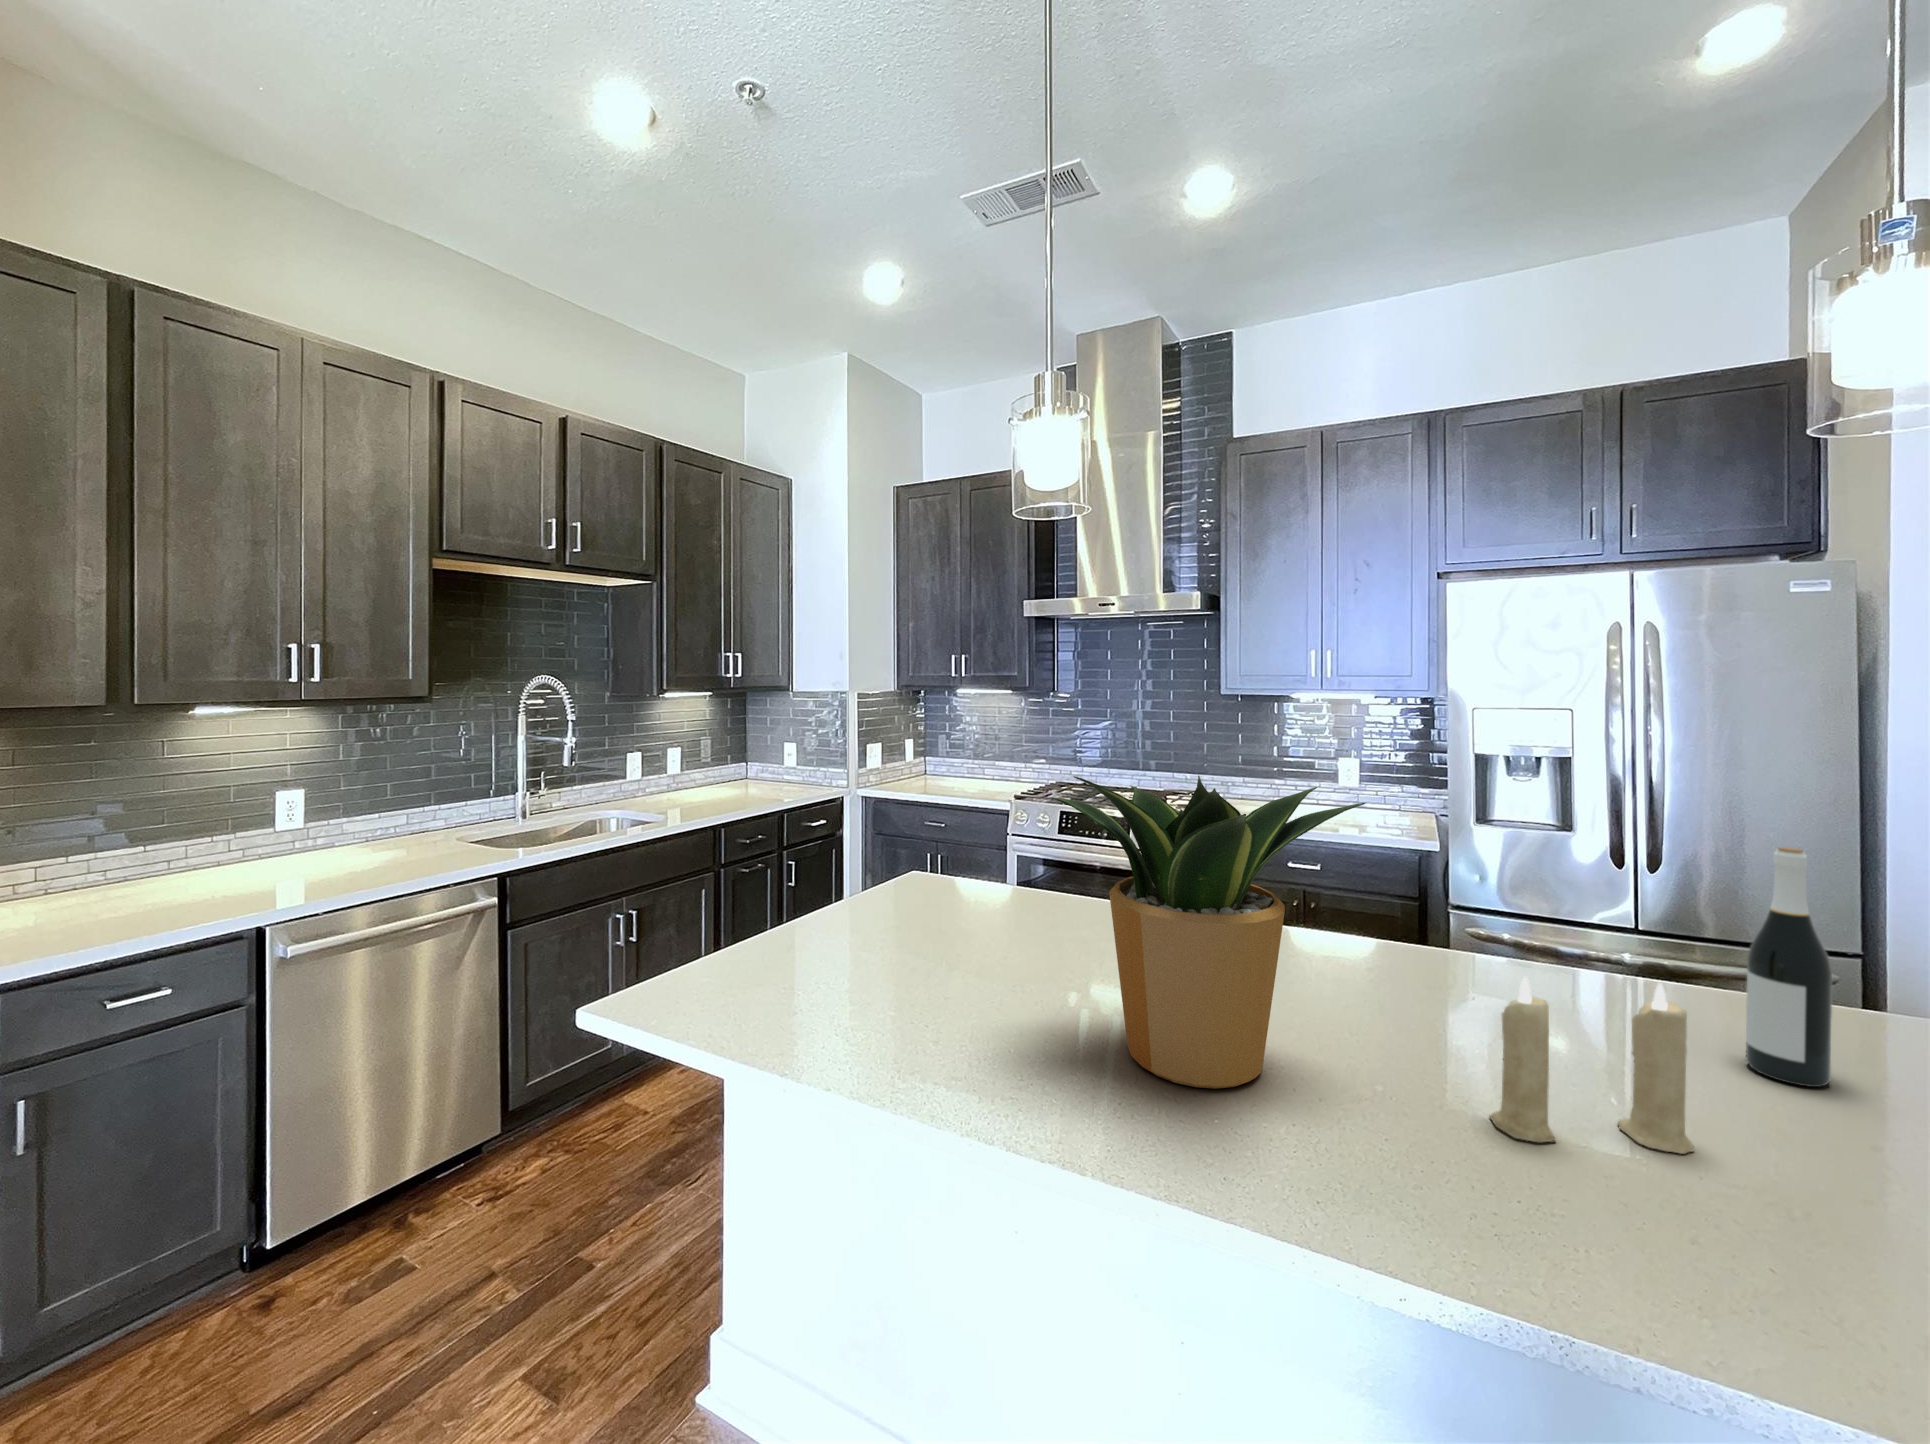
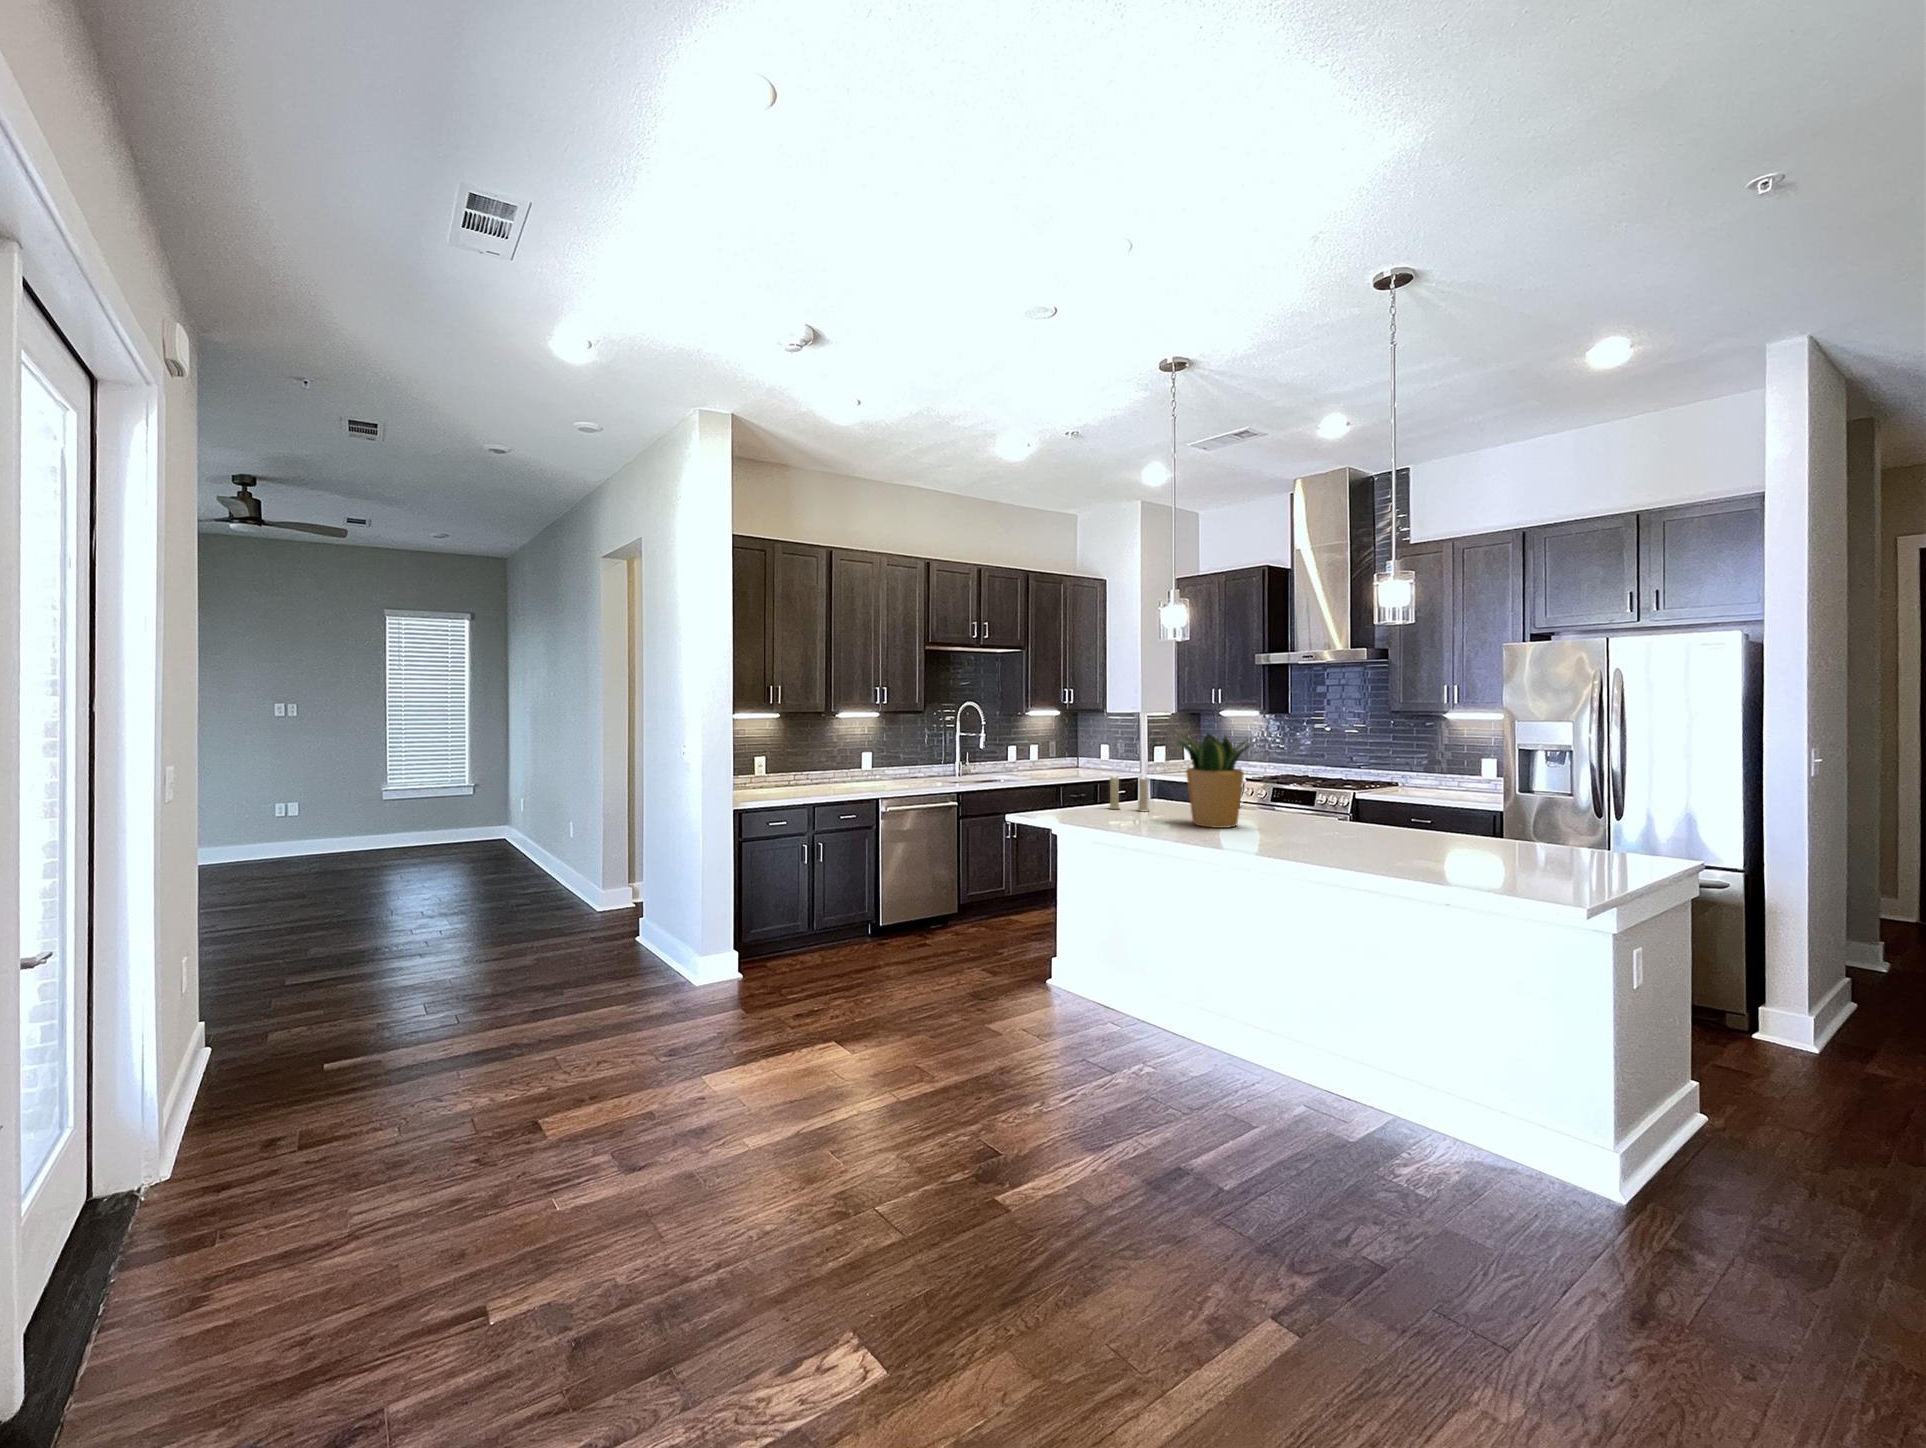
wine bottle: present [1746,847,1832,1087] -> none [1419,759,1444,840]
candle: present [1490,977,1694,1154] -> present [1109,774,1149,811]

